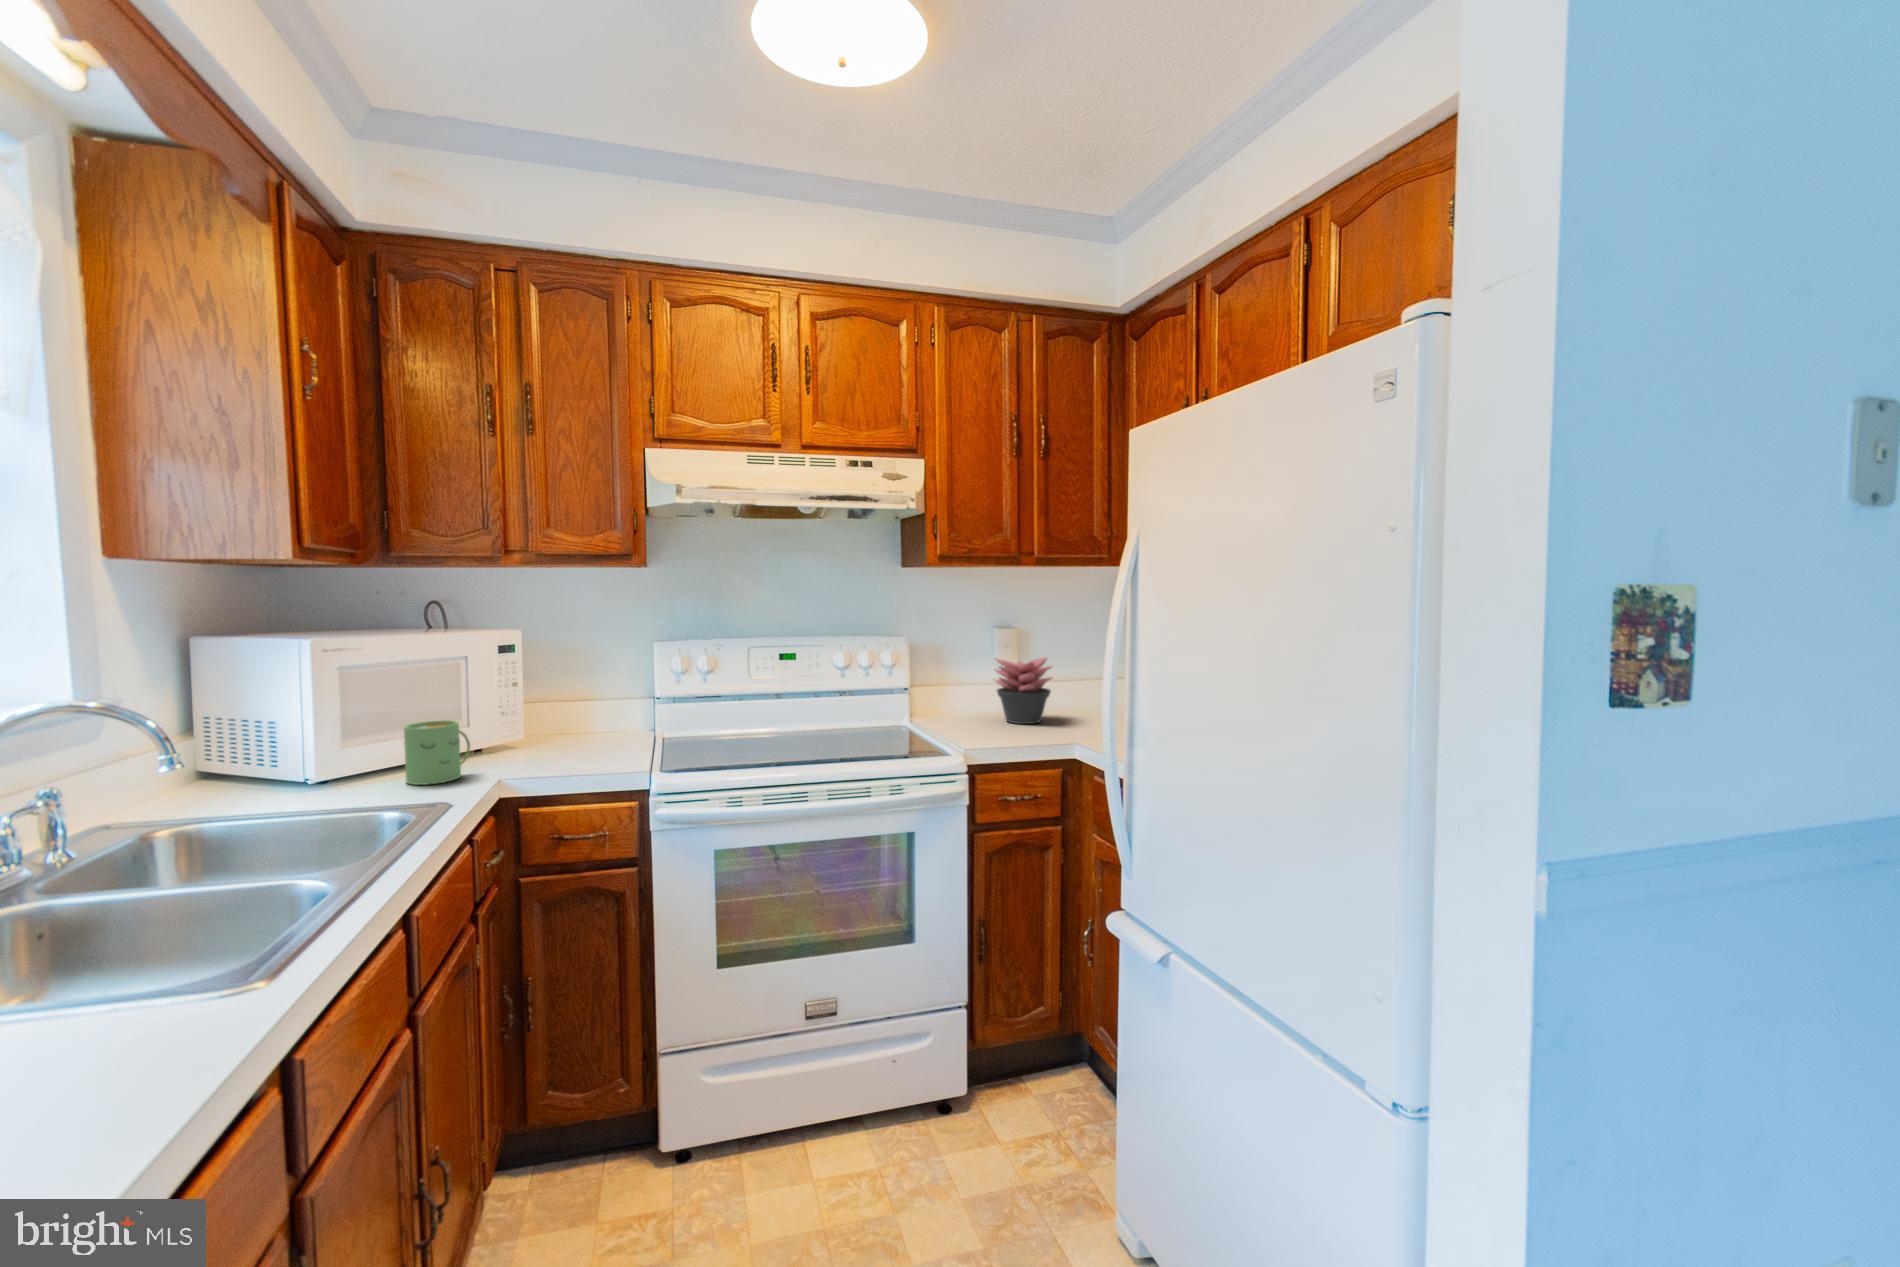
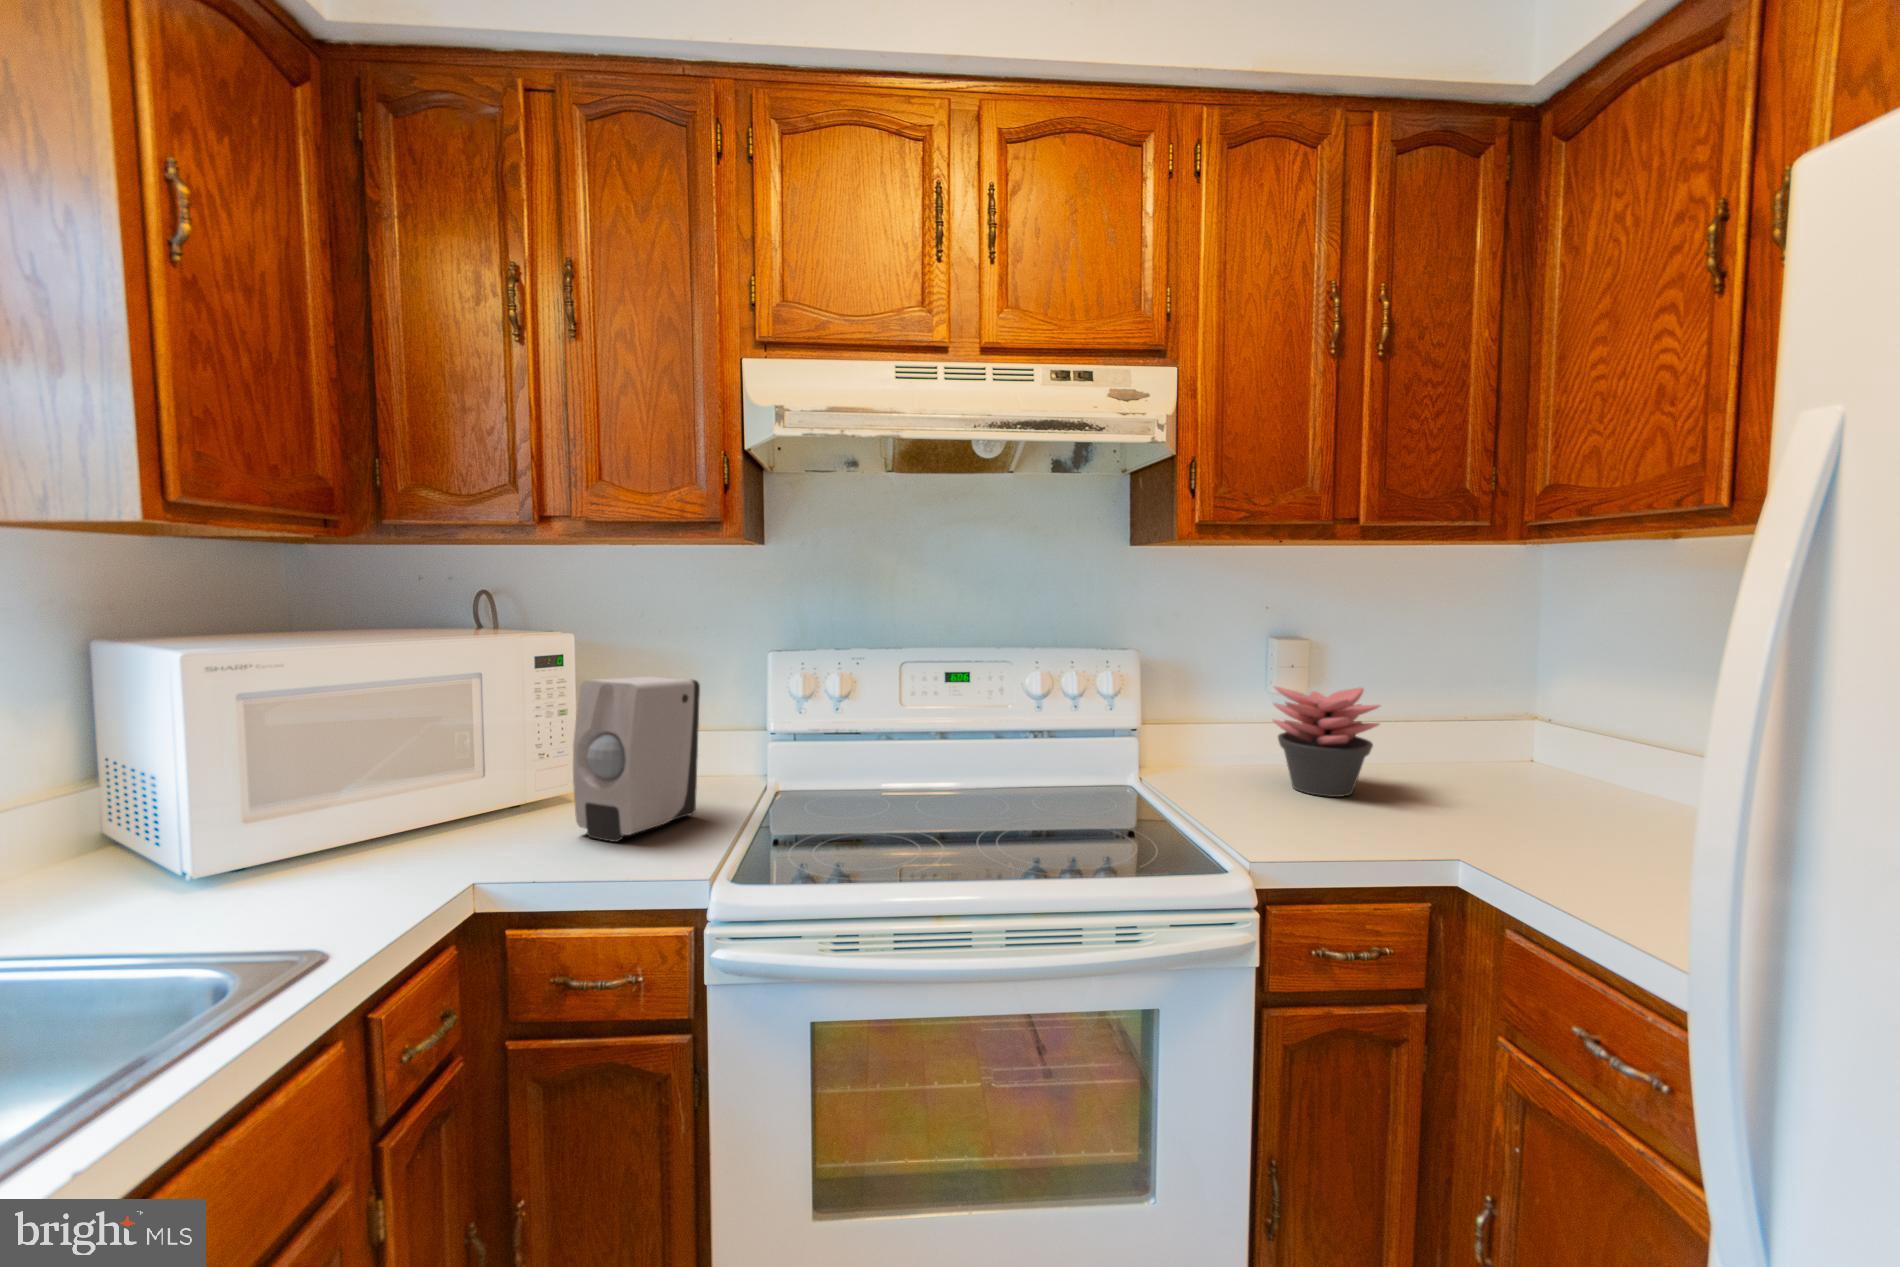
soap dispenser: none [534,657,616,761] -> present [573,677,700,842]
mug: present [404,720,470,785] -> none [355,781,465,889]

